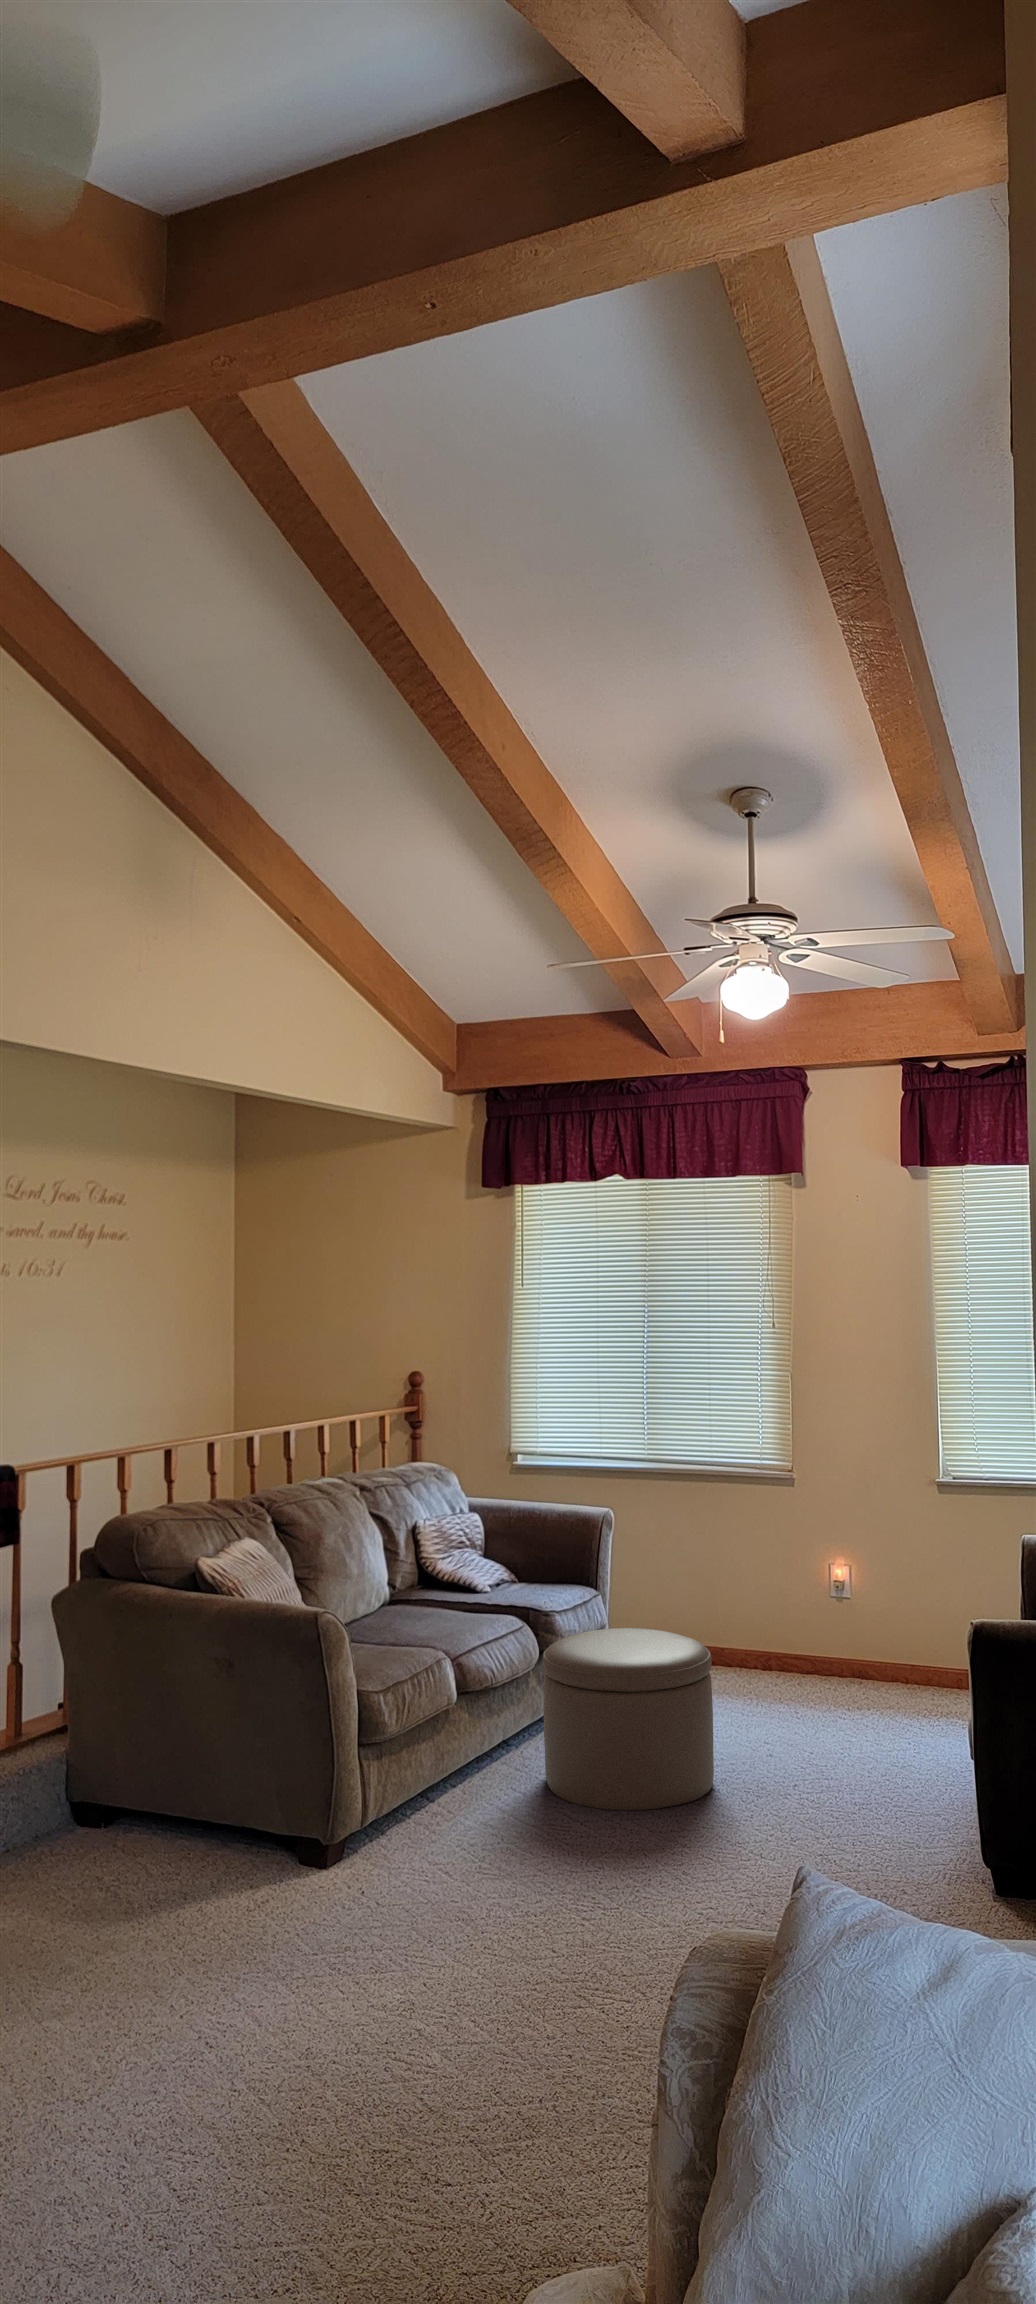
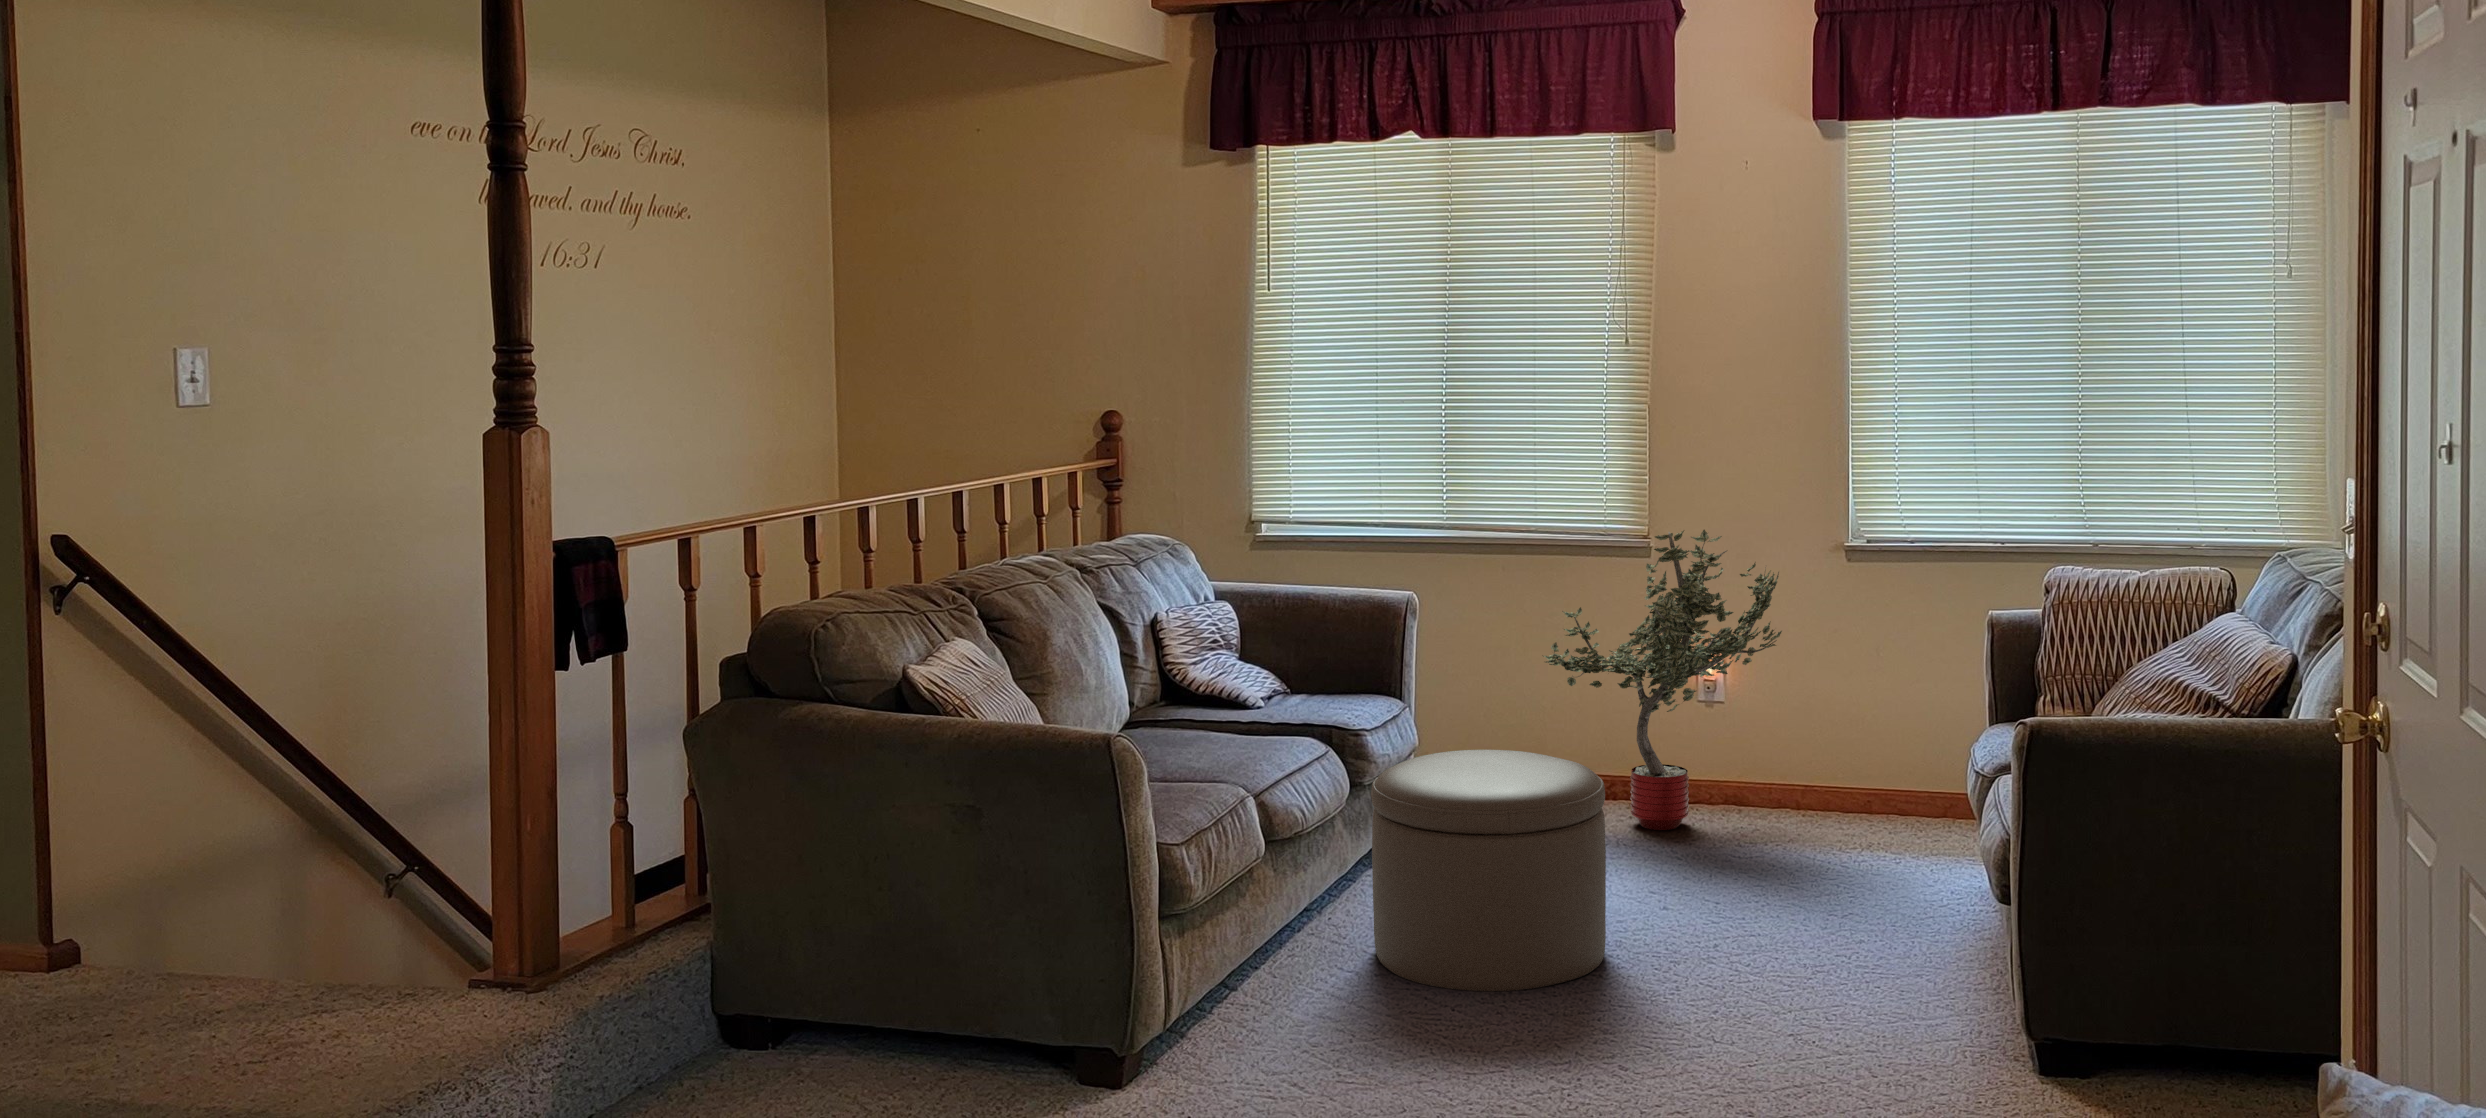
potted tree: none [712,1465,882,1693] -> present [1543,530,1782,830]

